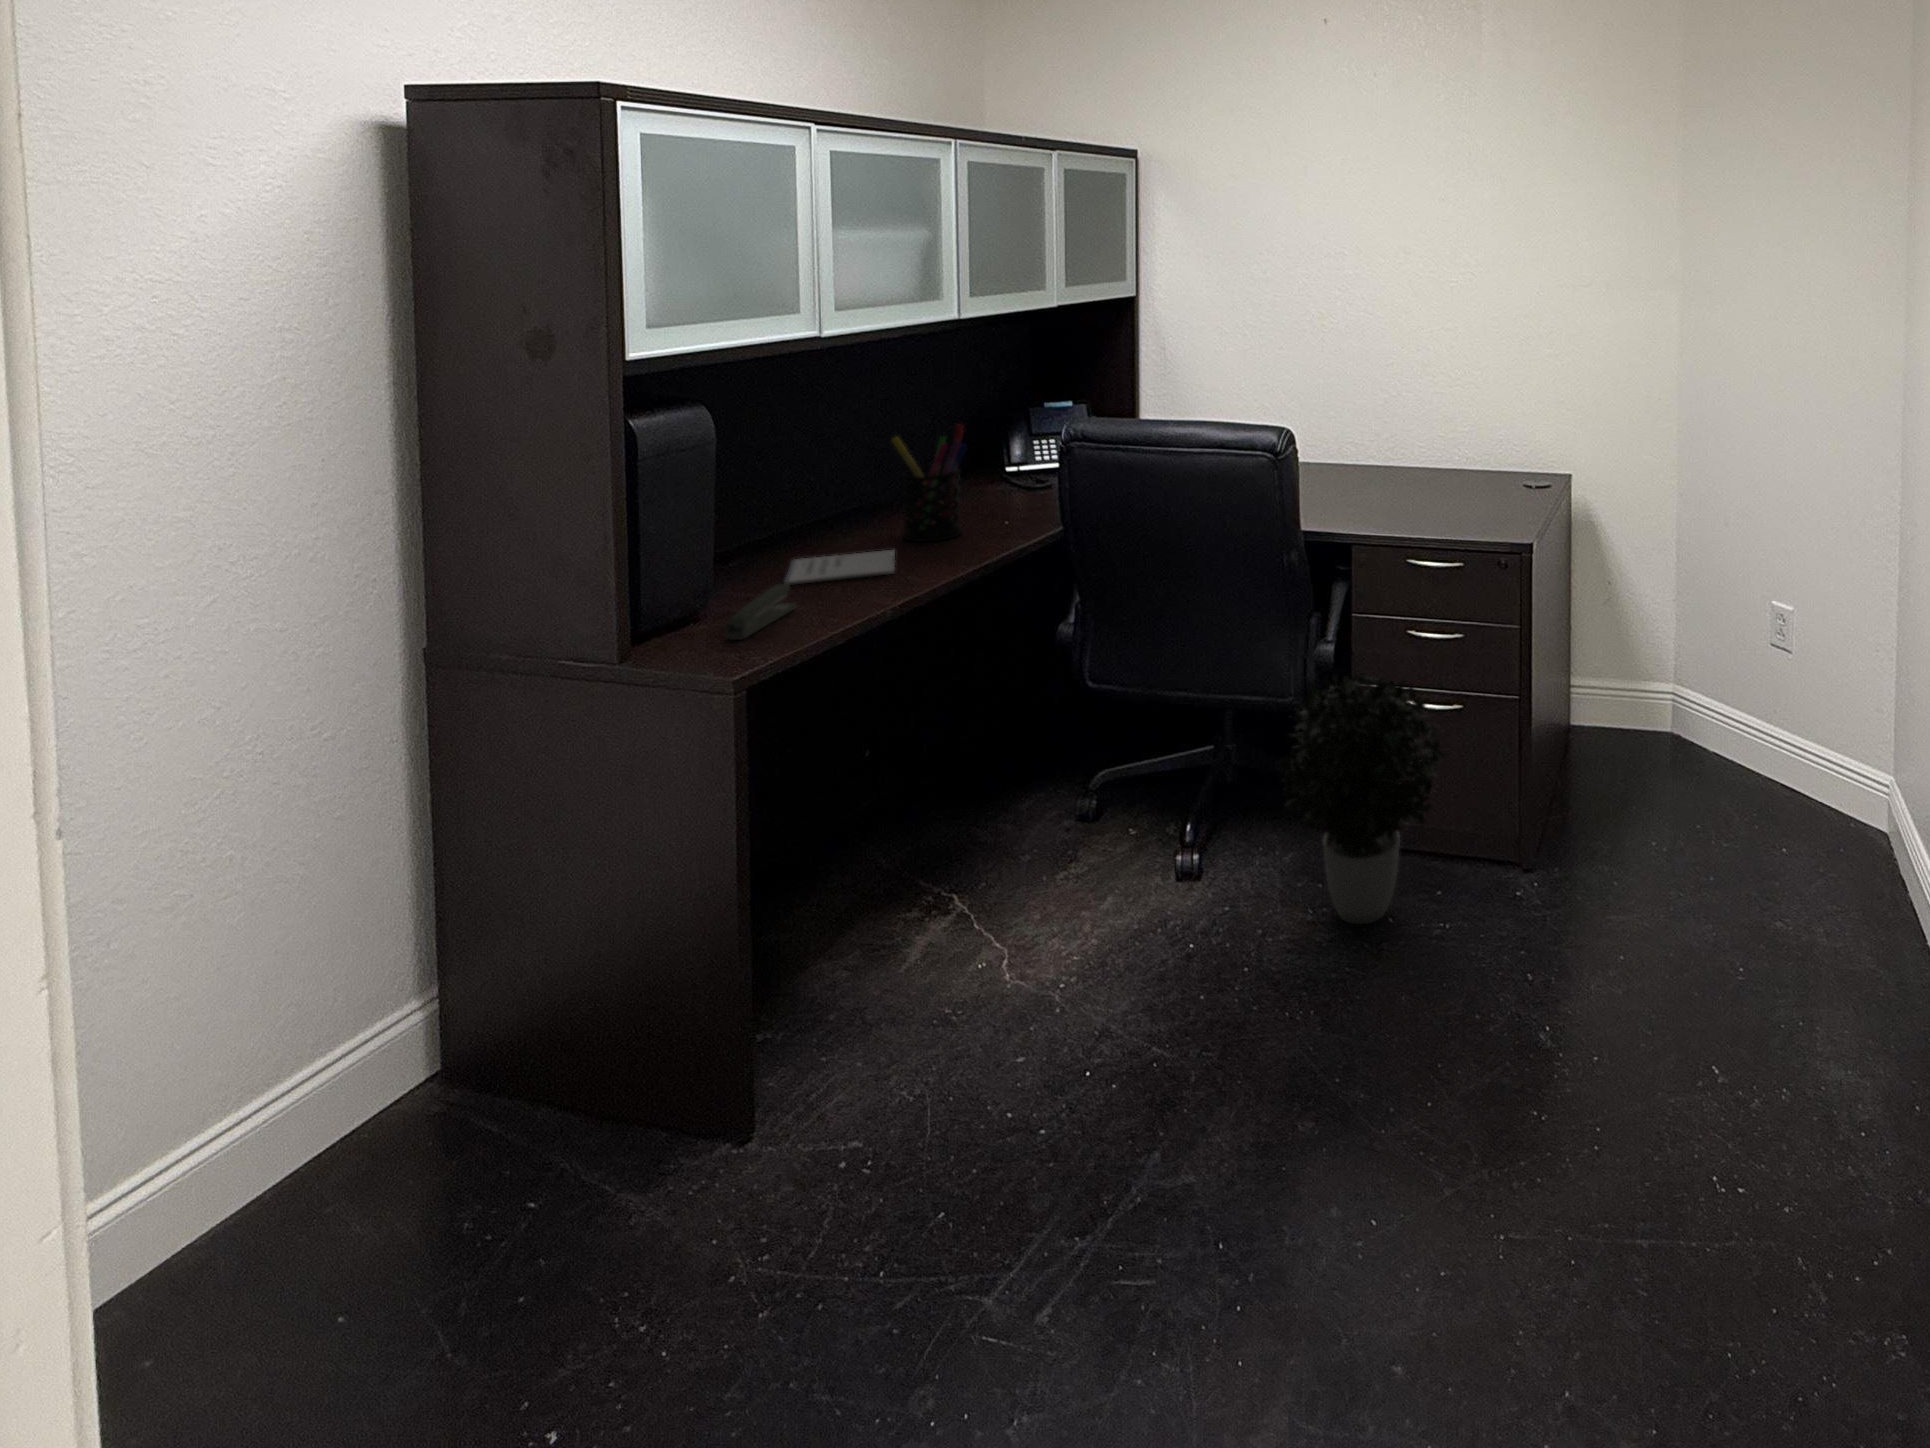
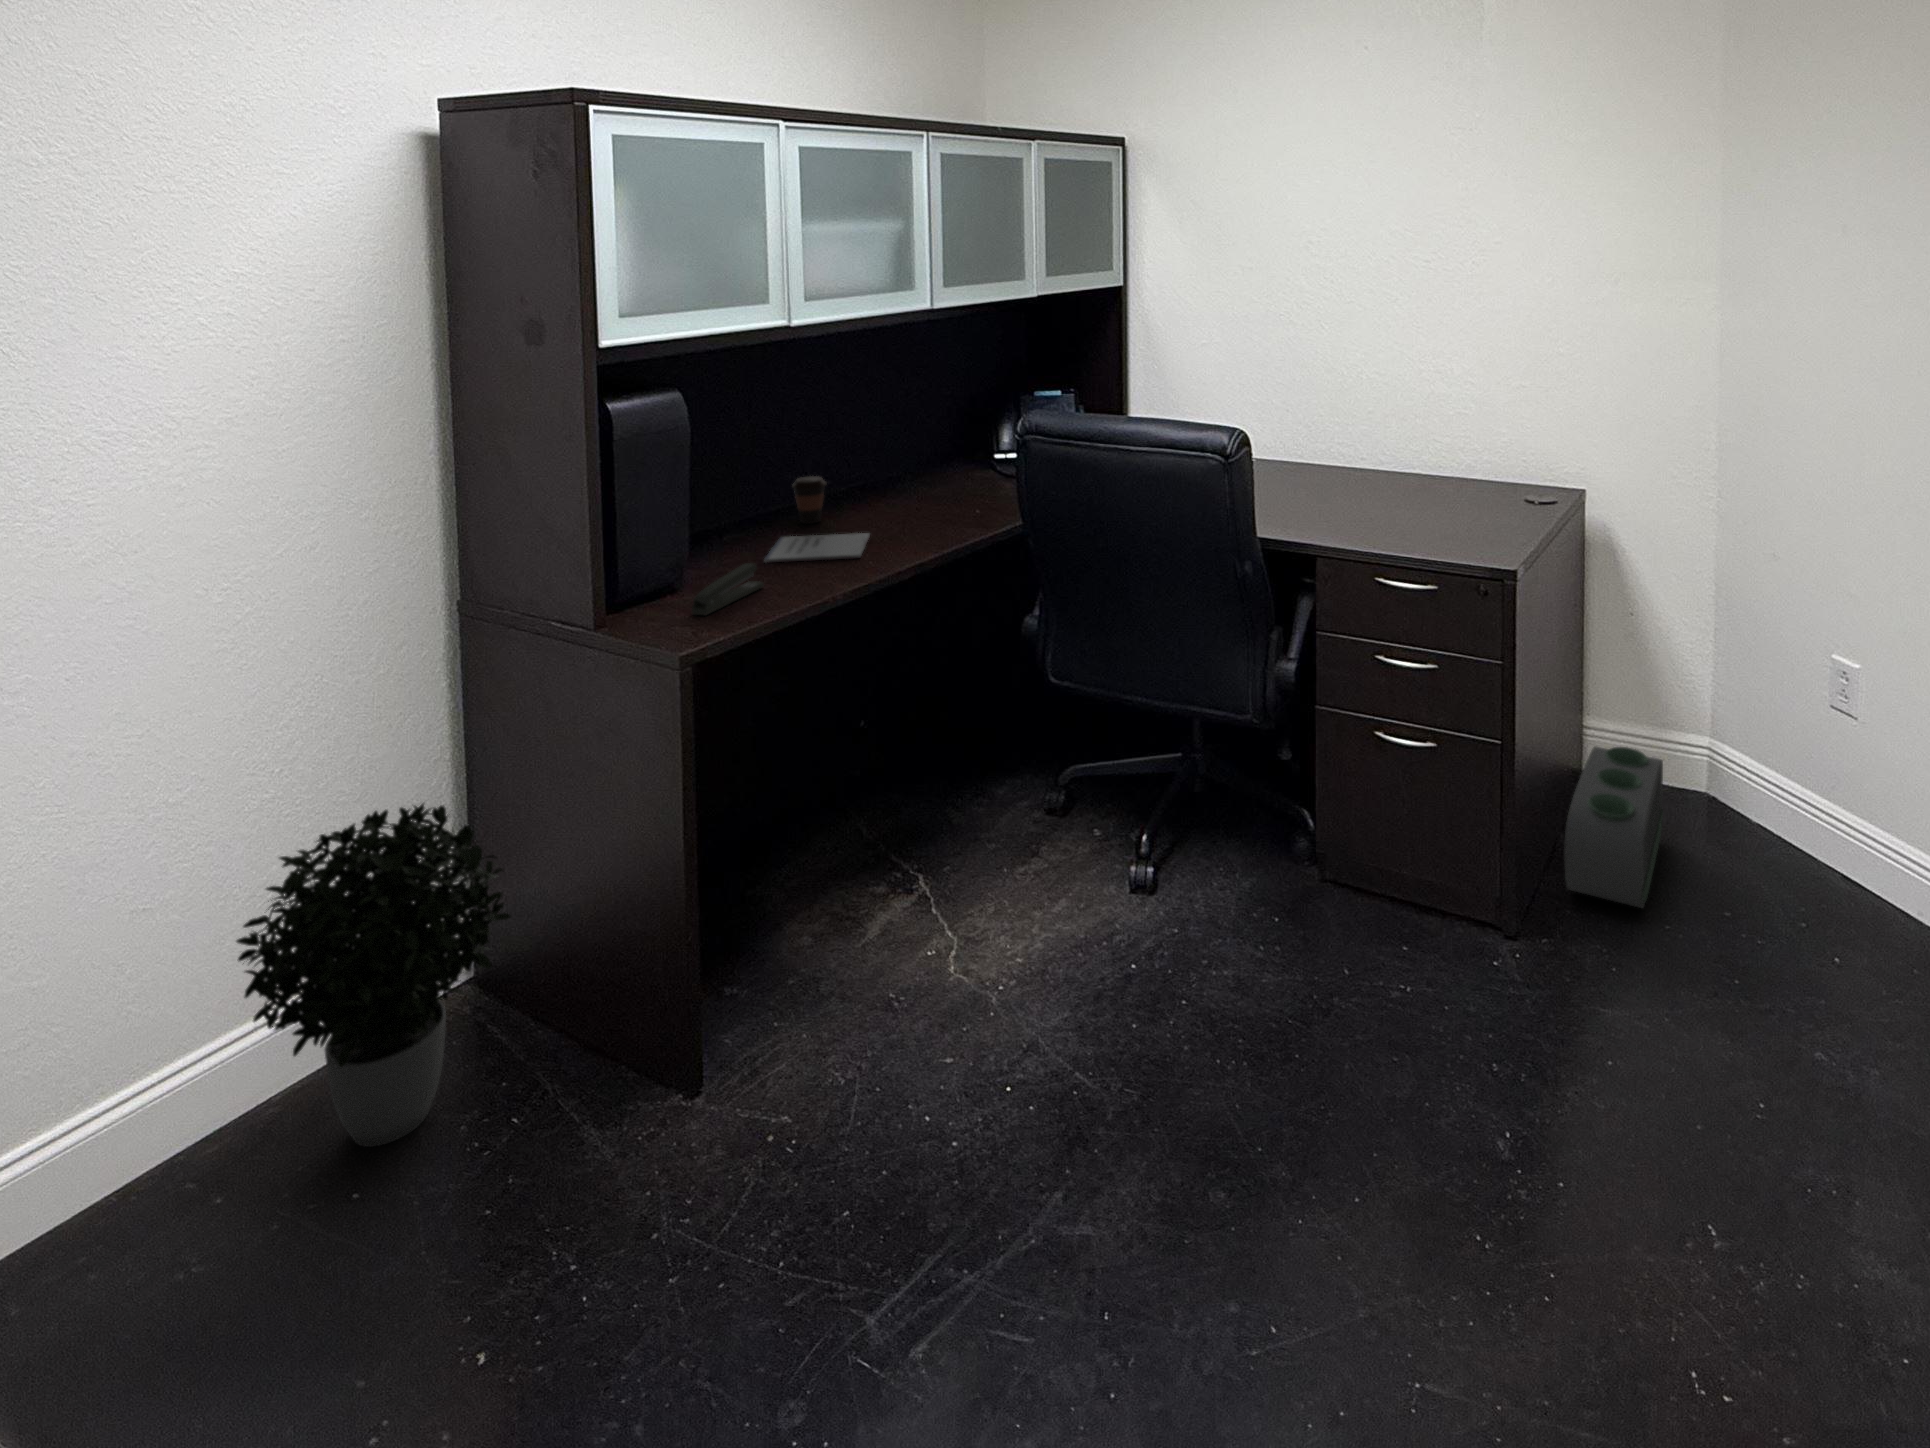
pen holder: present [891,425,967,542] -> none [874,414,939,526]
coffee cup: none [797,495,837,546] -> present [792,476,826,524]
potted plant: present [1277,674,1446,924] -> present [236,803,511,1147]
air purifier: none [1571,697,1644,829] -> present [1564,747,1663,908]

